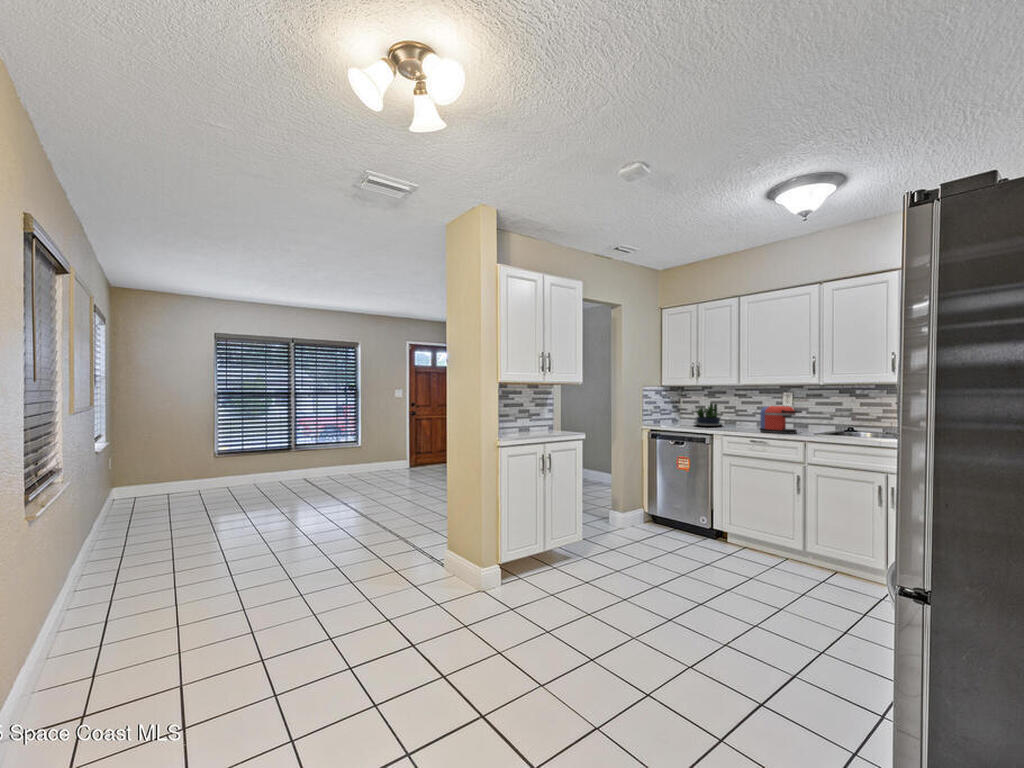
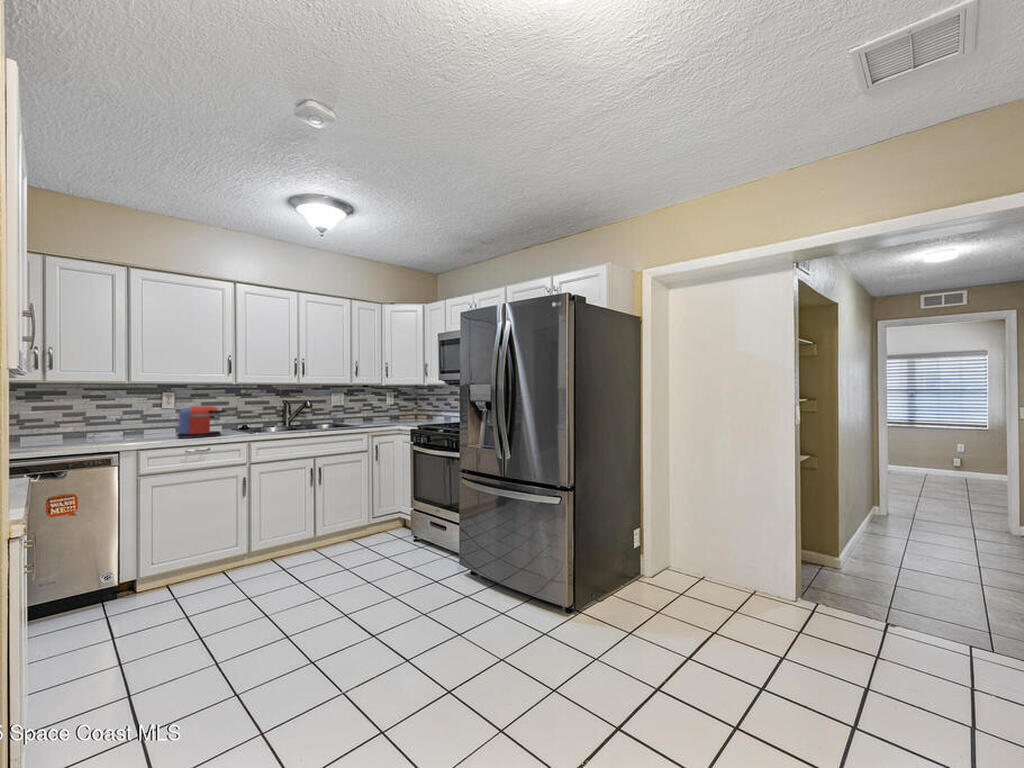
potted plant: present [694,403,723,426] -> none [39,408,106,443]

